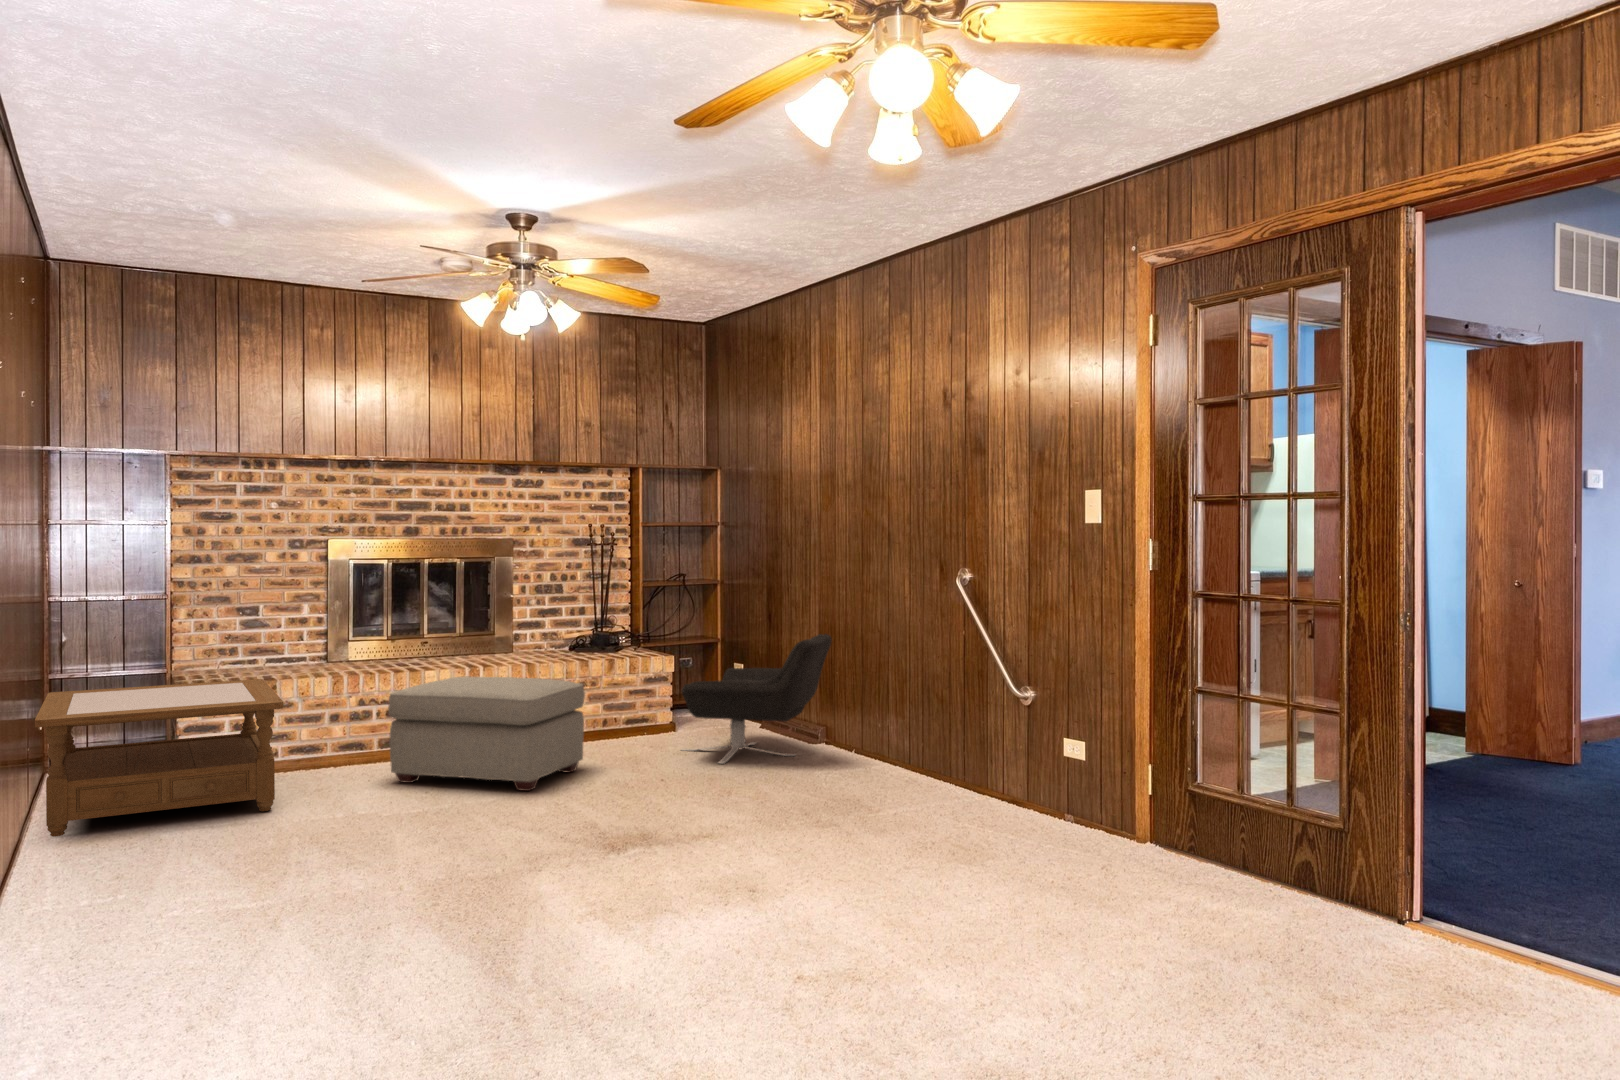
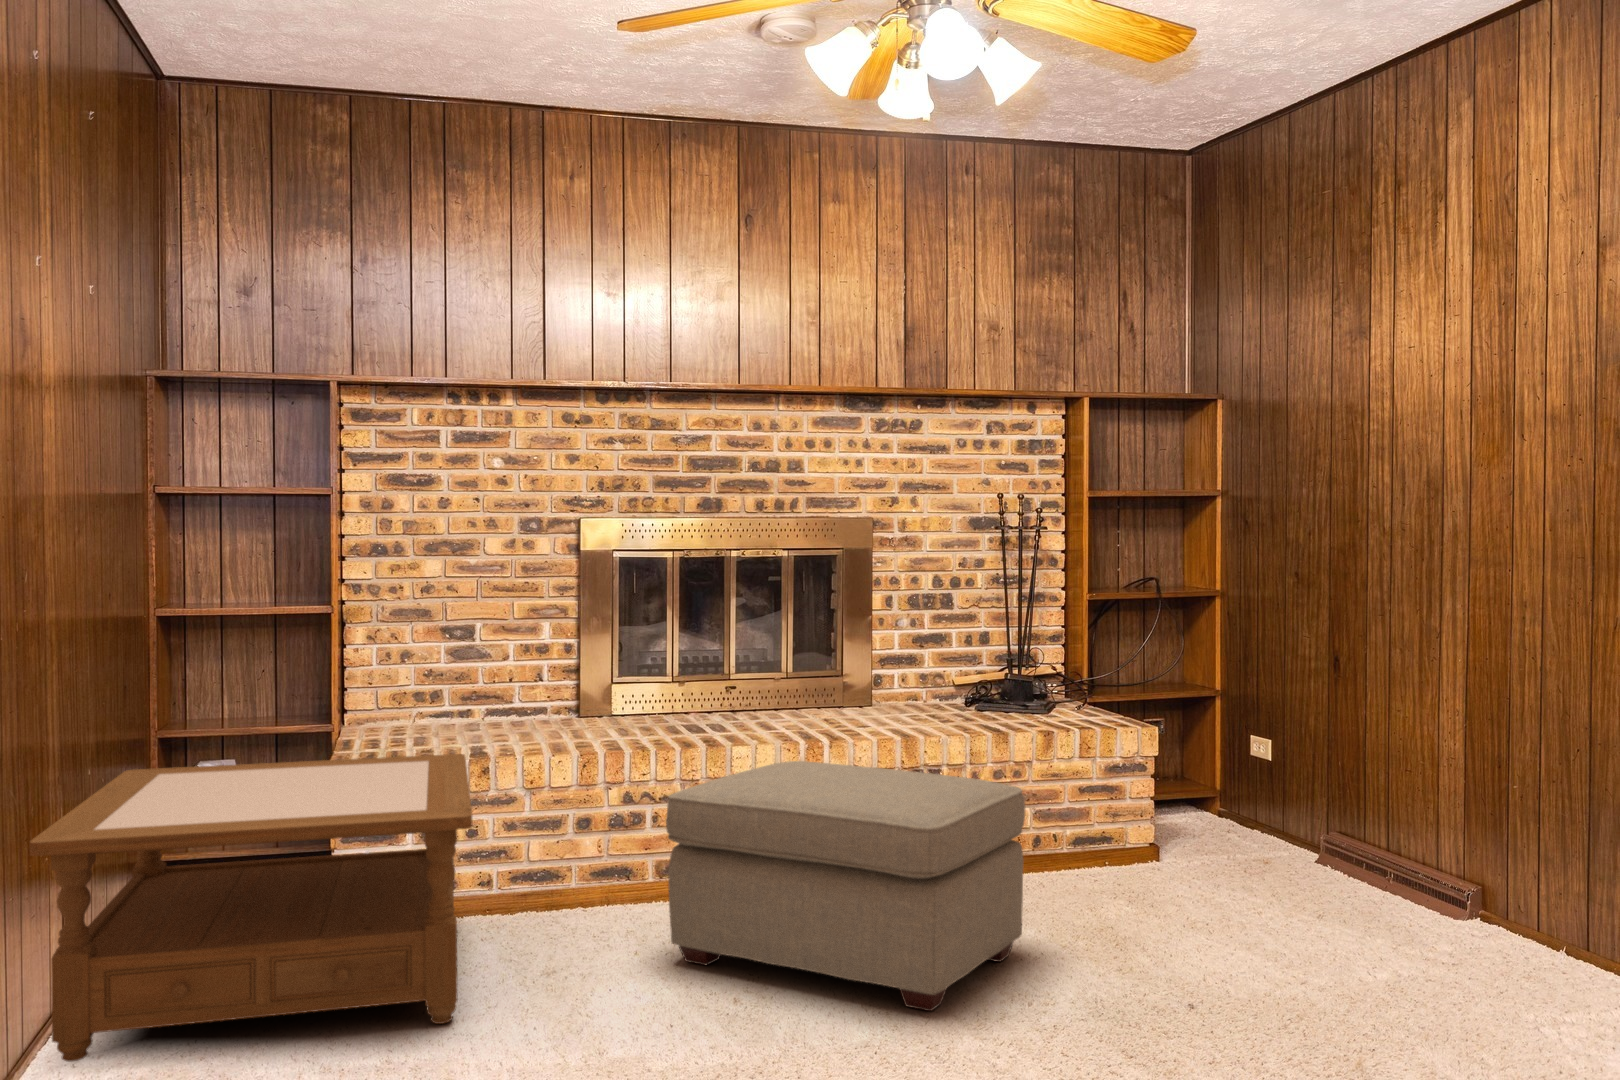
lounge chair: present [682,634,831,764] -> none [1195,699,1516,962]

